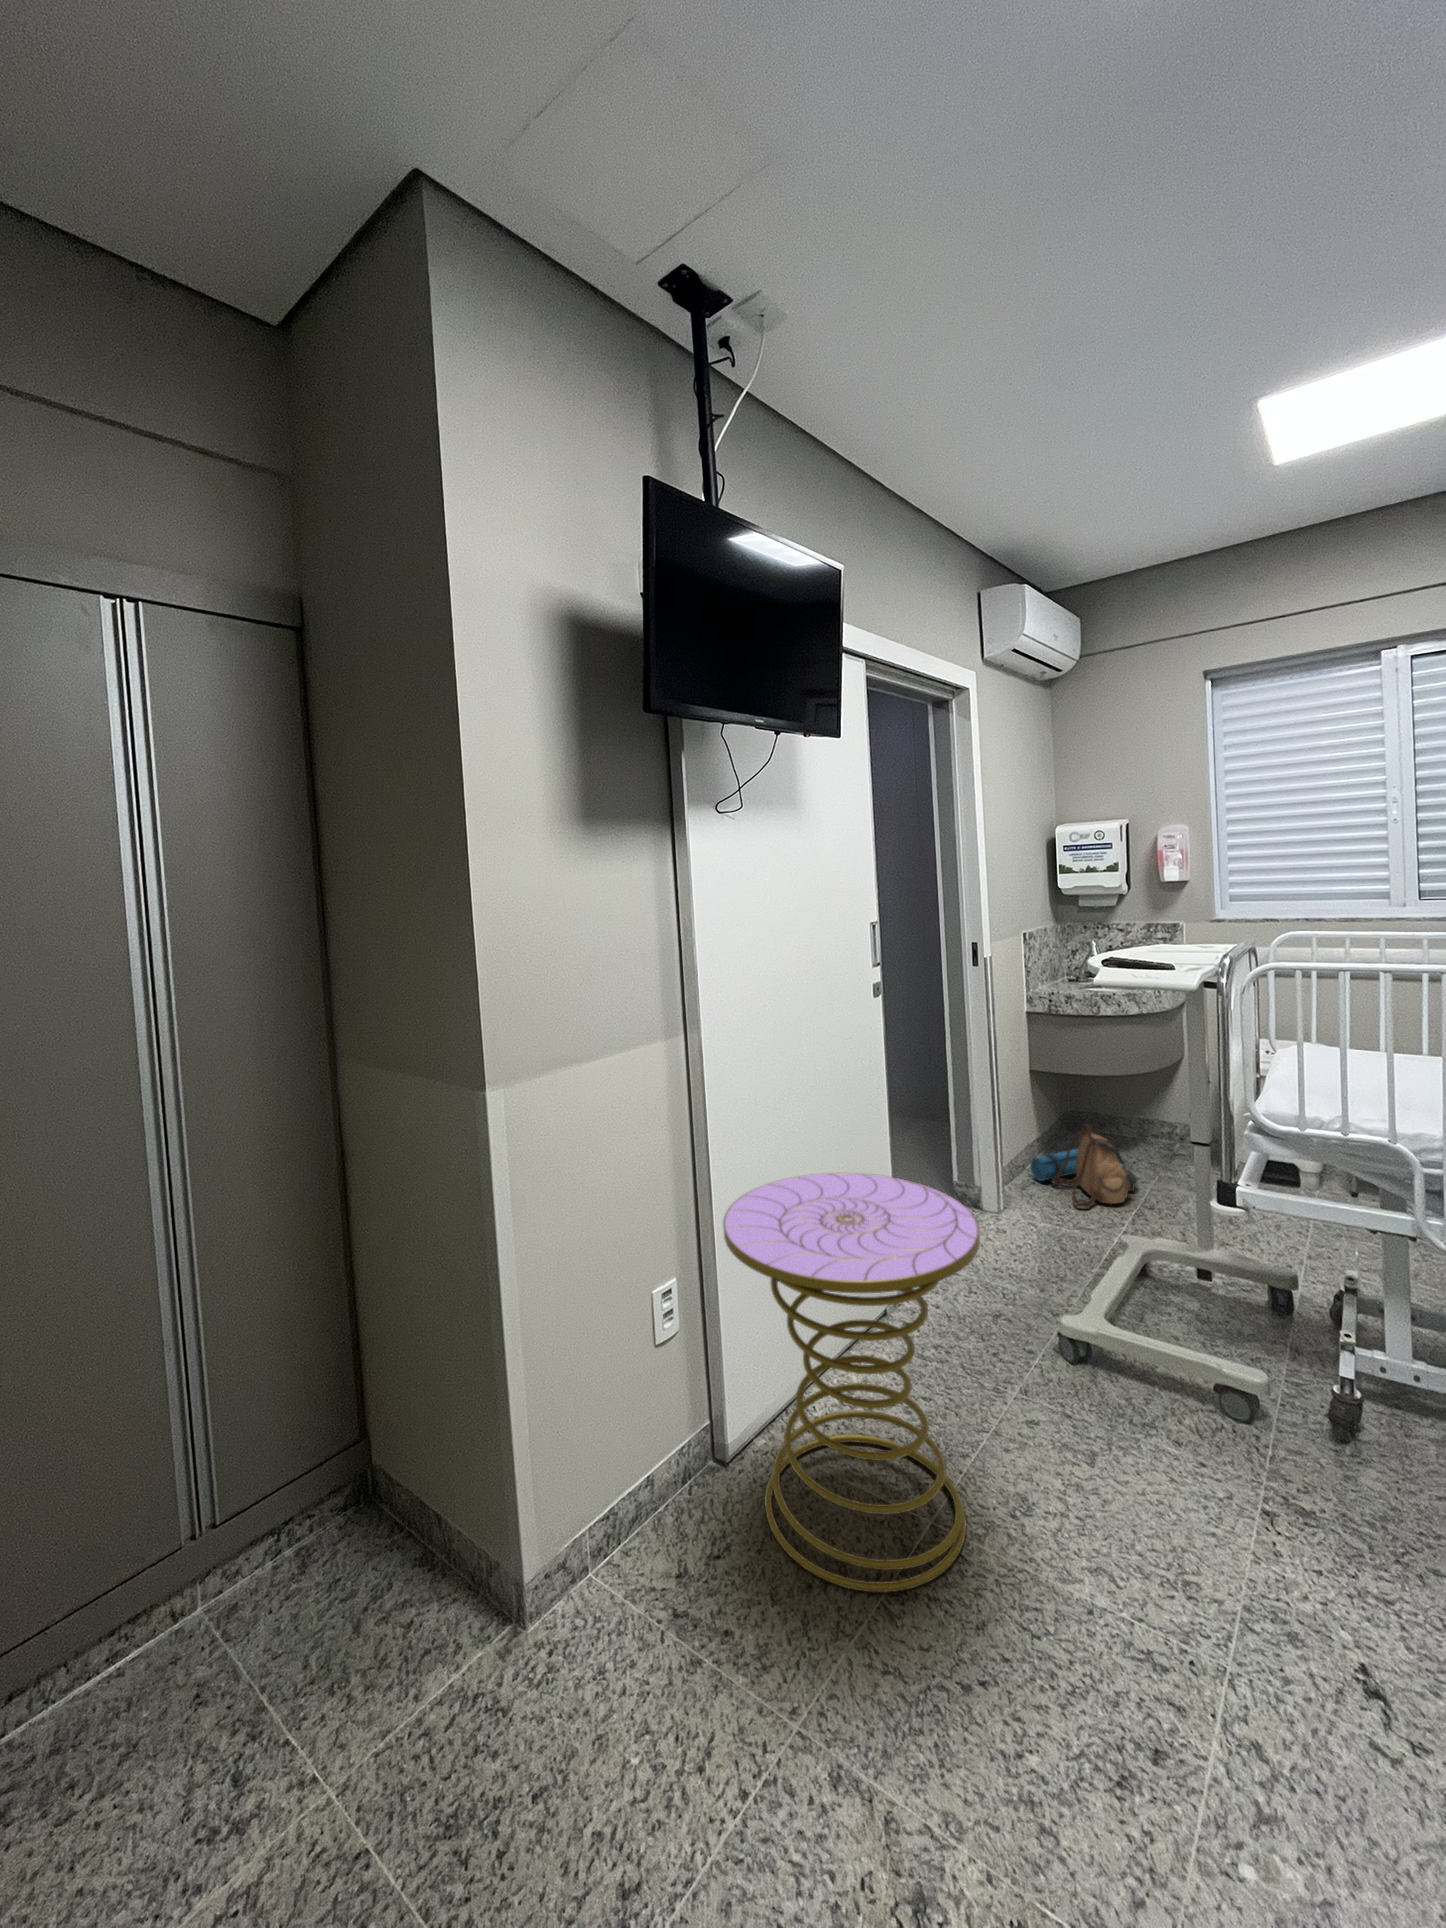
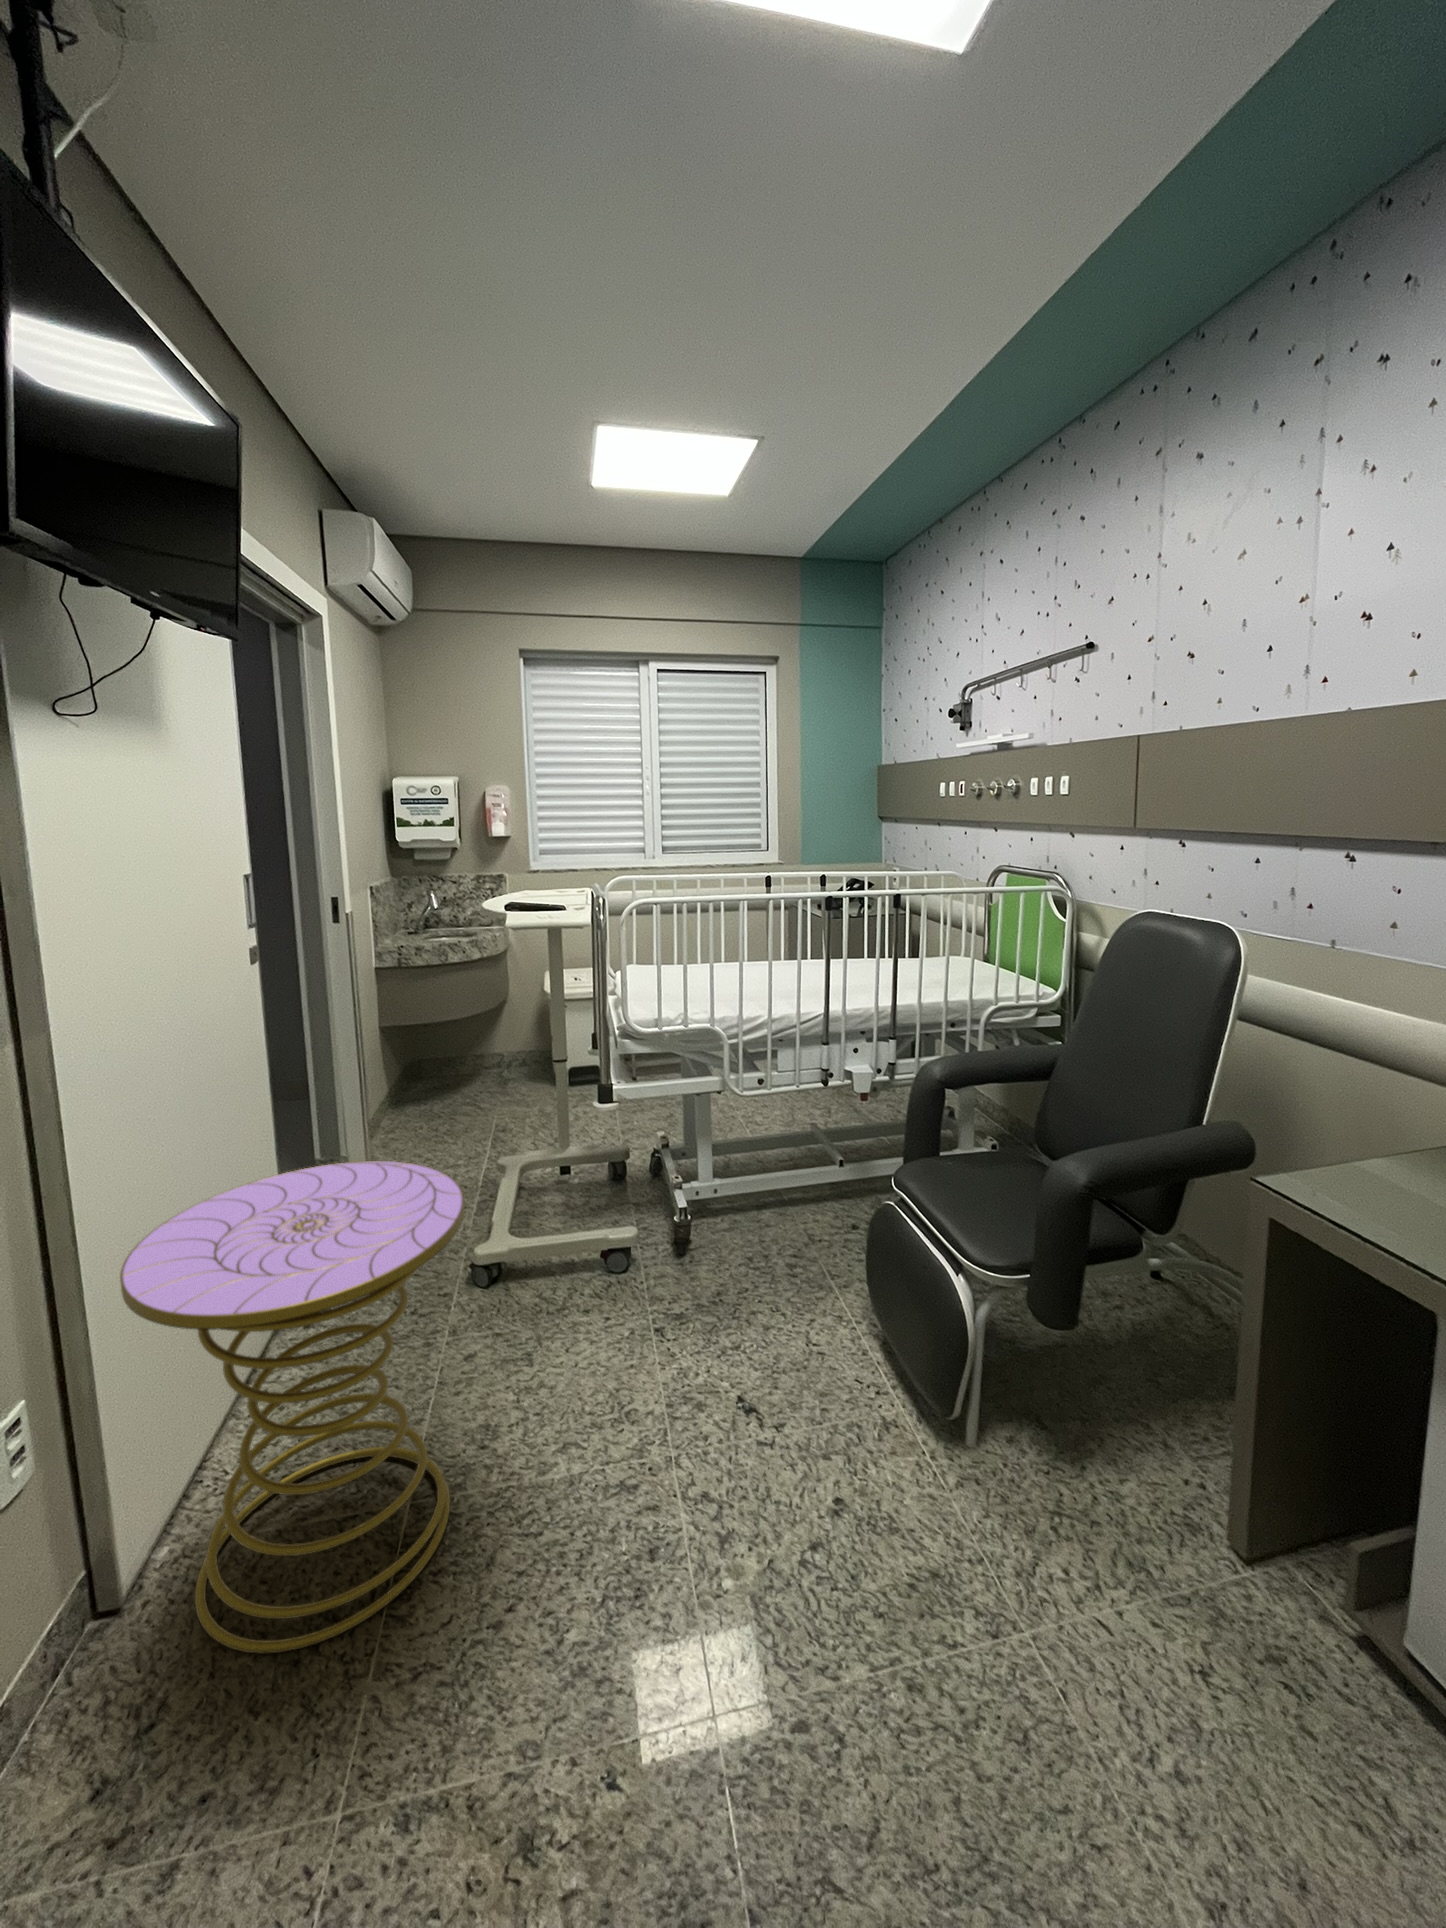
backpack: present [1030,1124,1137,1208] -> none [388,1068,487,1149]

